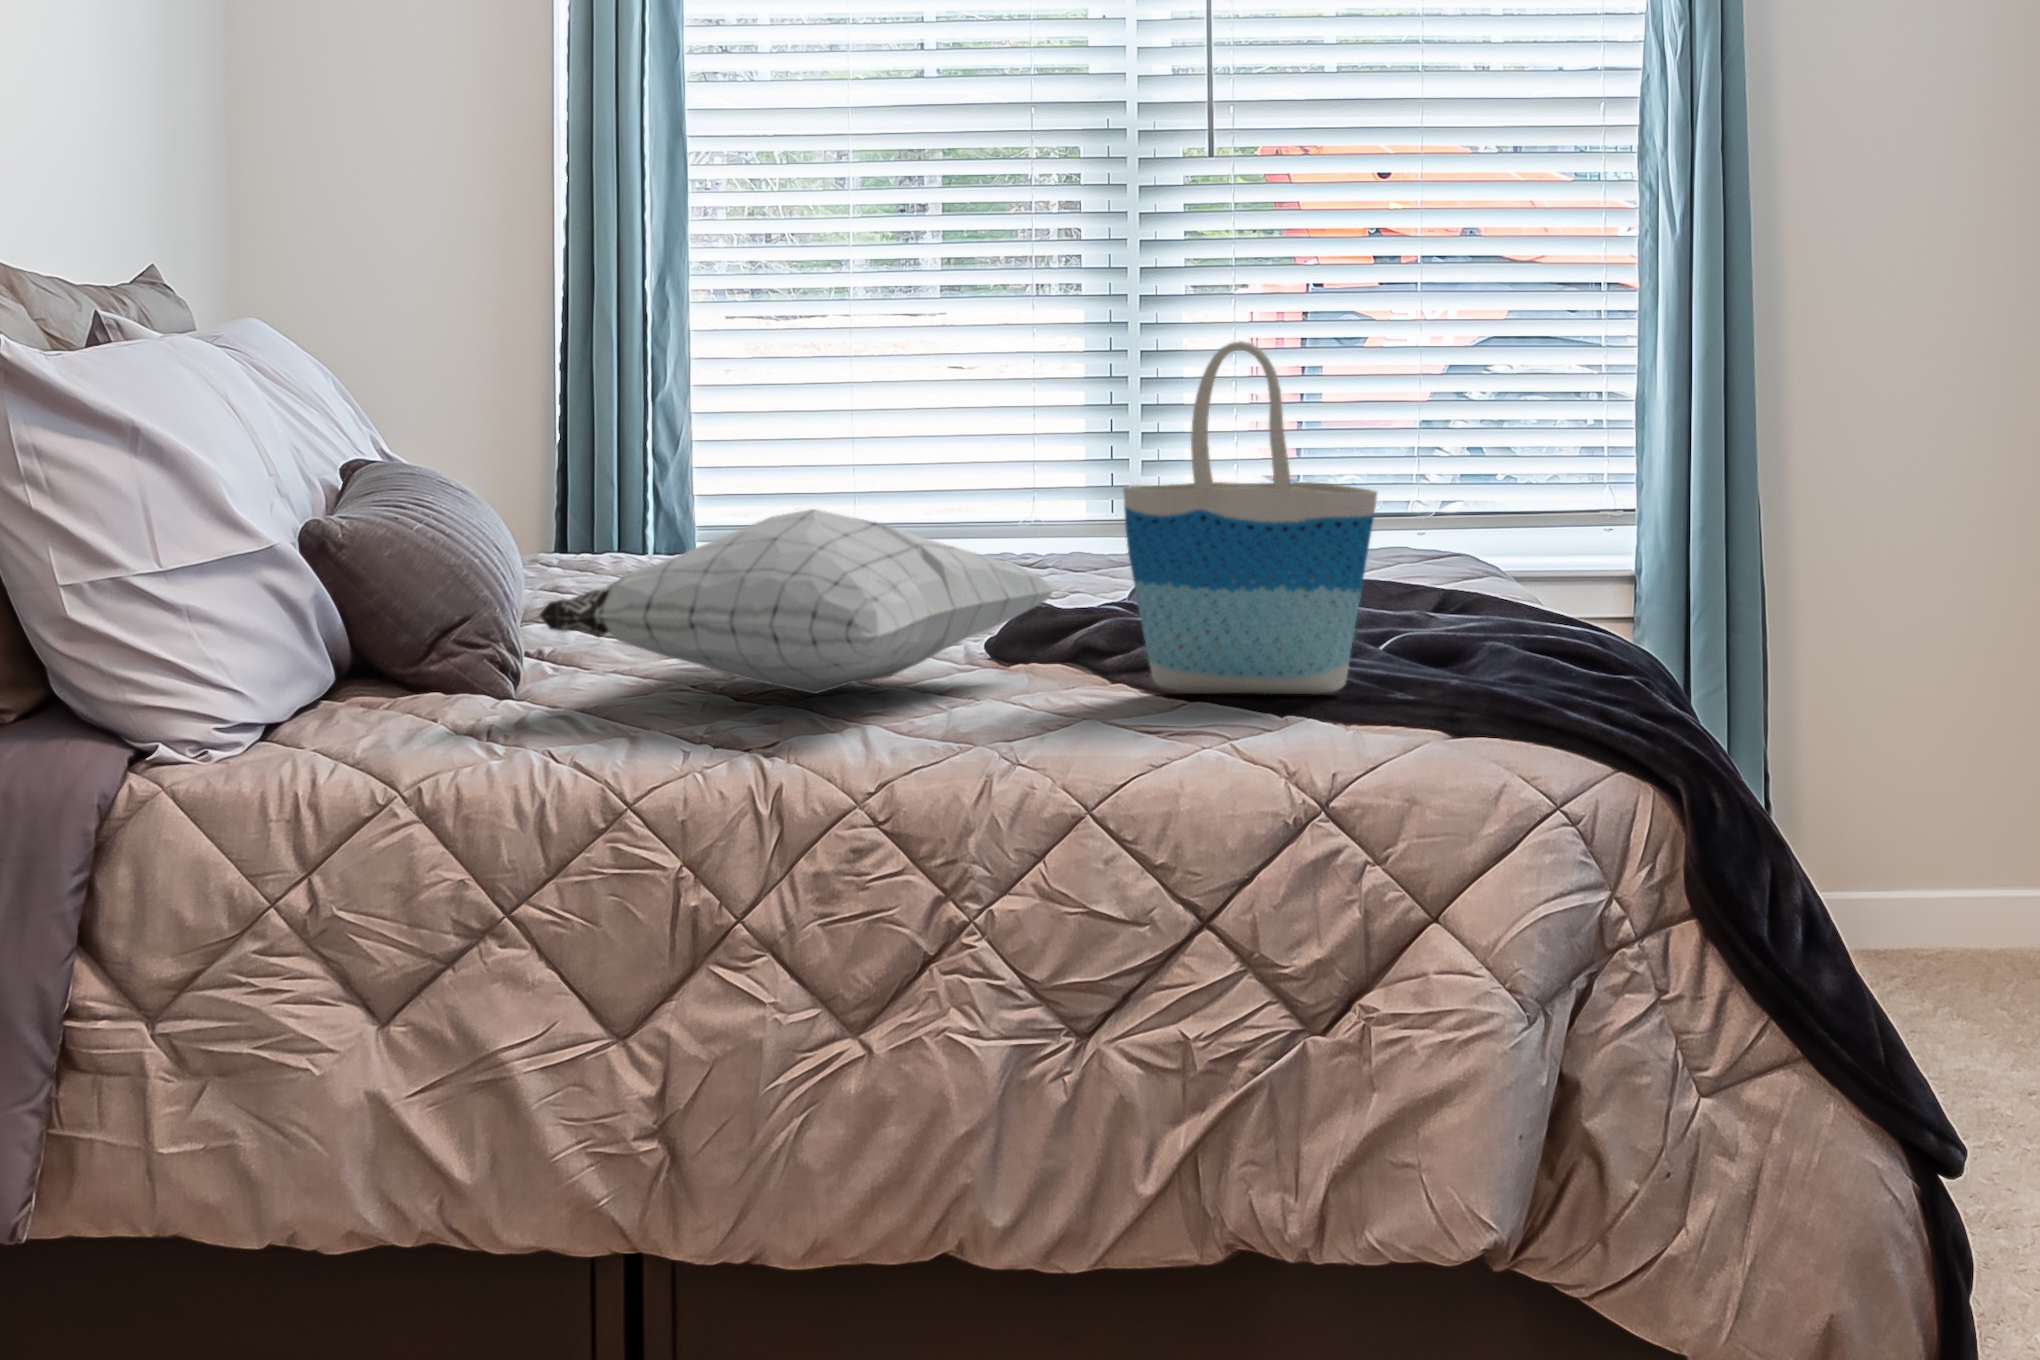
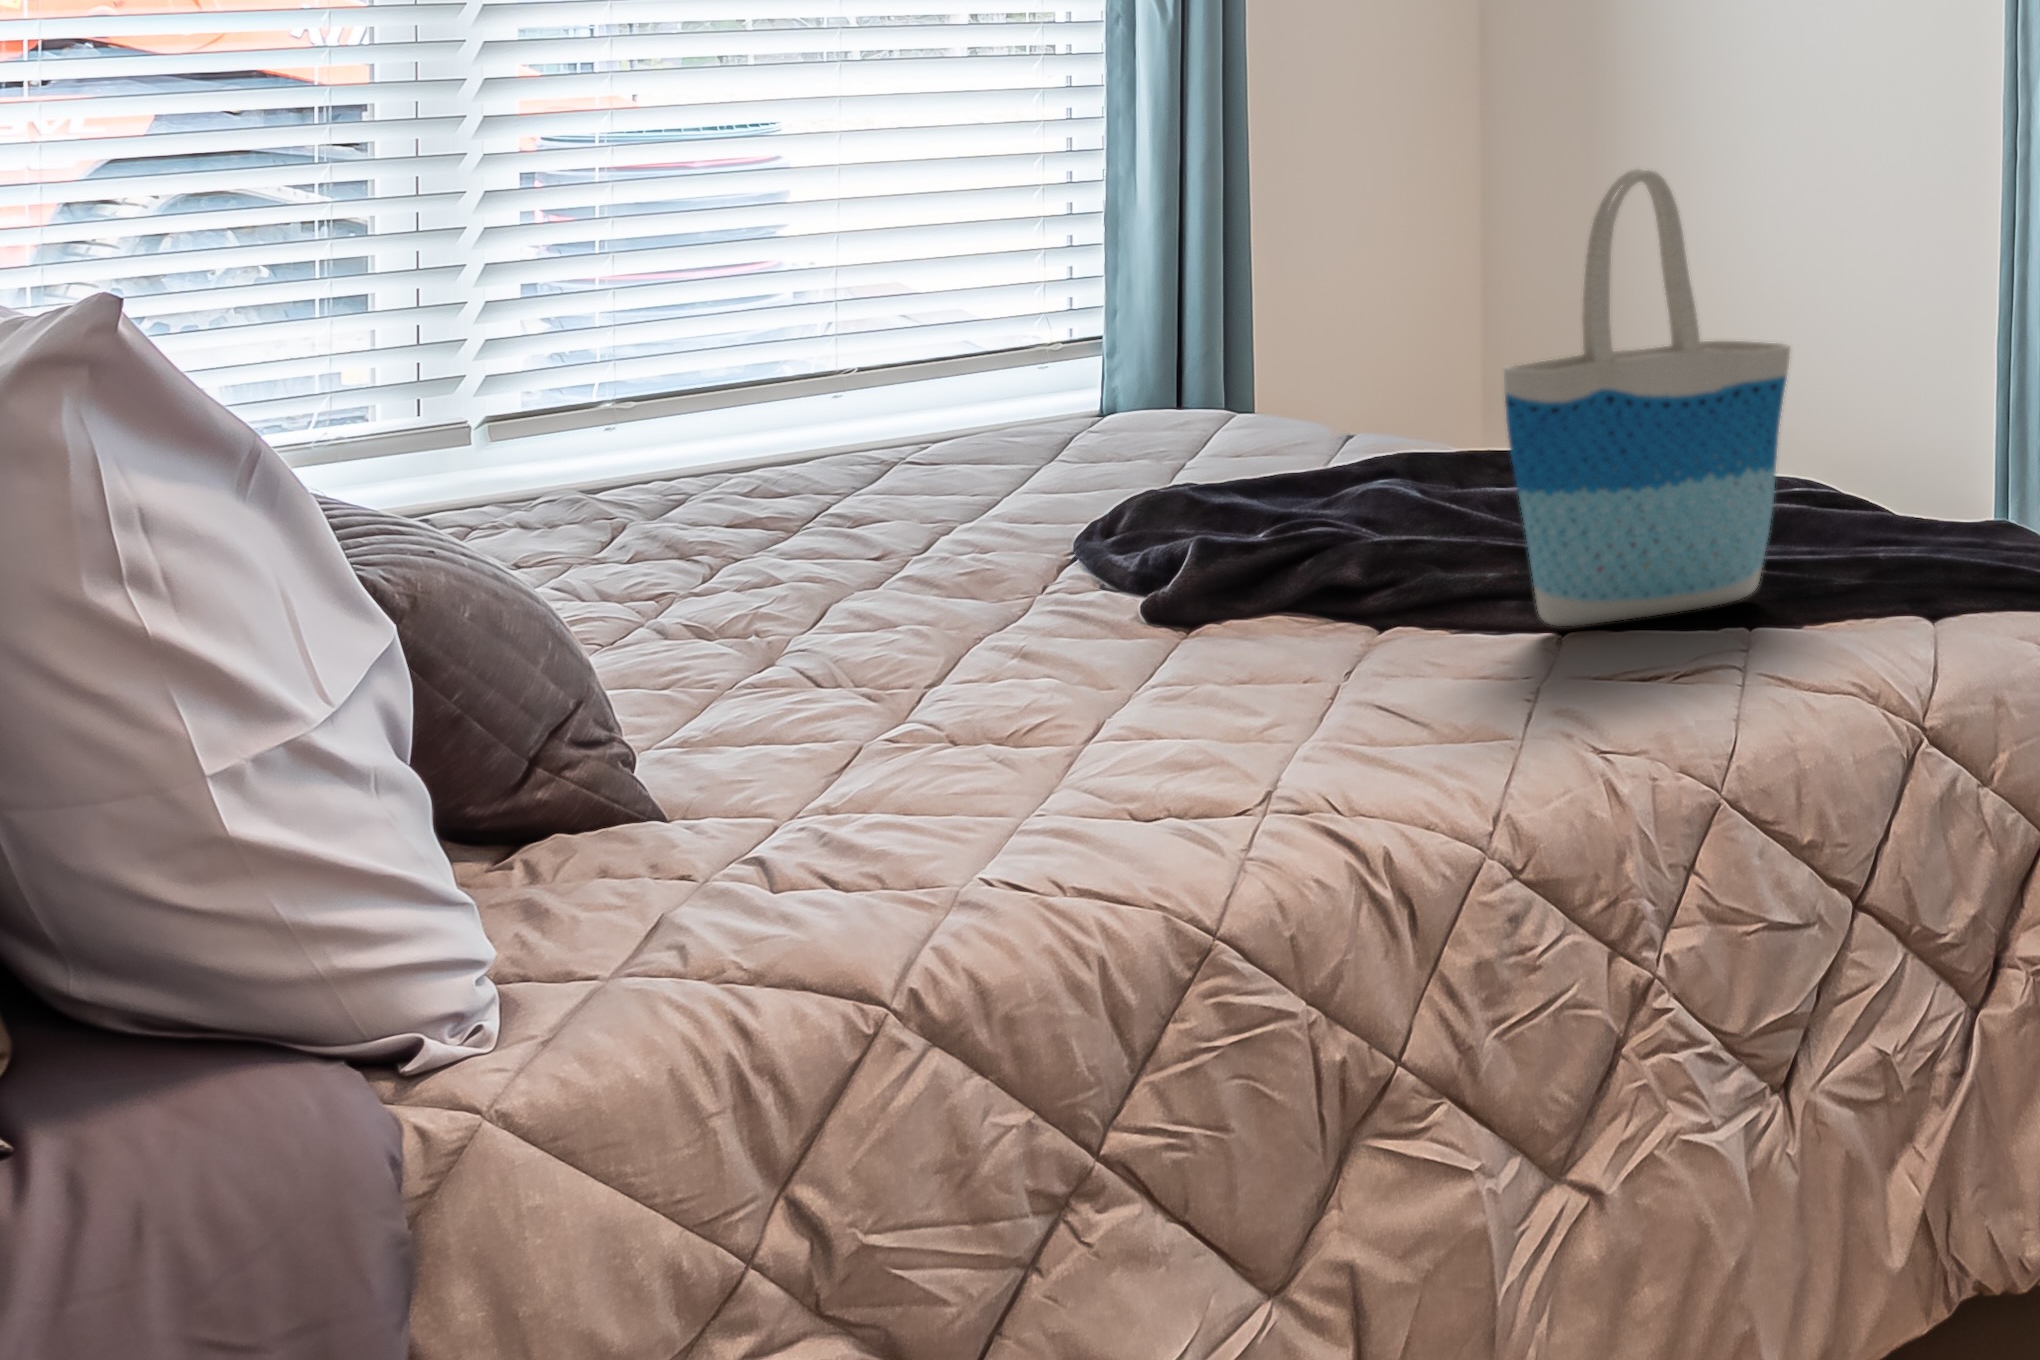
pillow: present [538,509,1055,694] -> none [786,446,1418,717]

